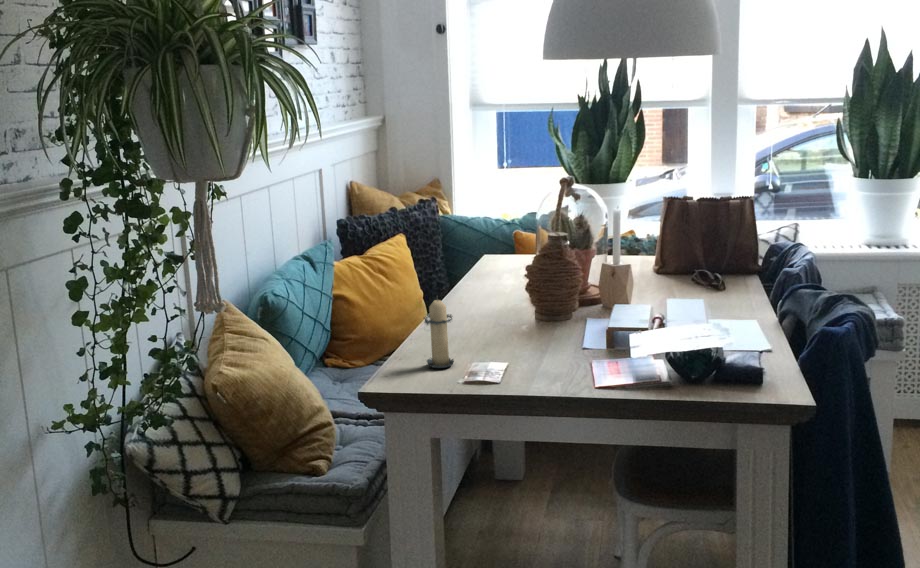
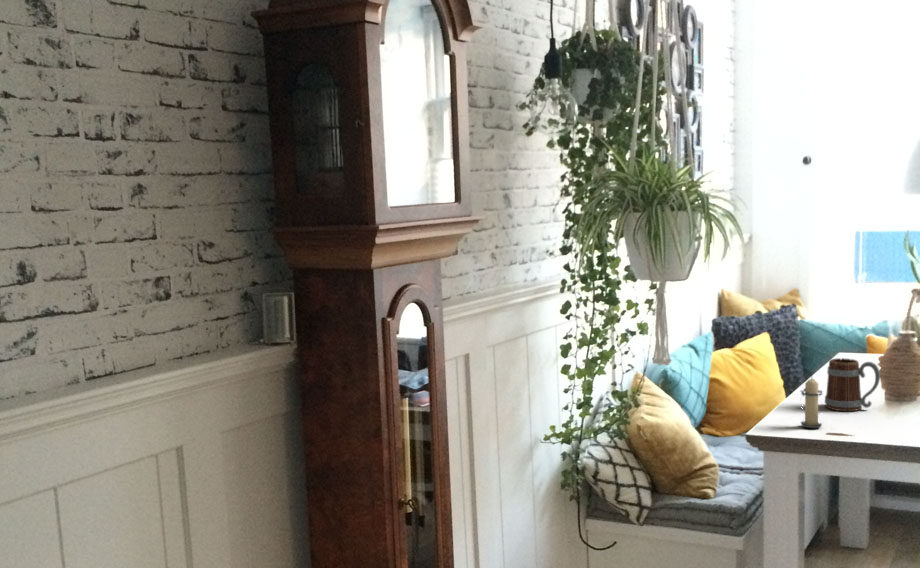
mug: none [460,265,526,335] -> present [825,358,880,411]

